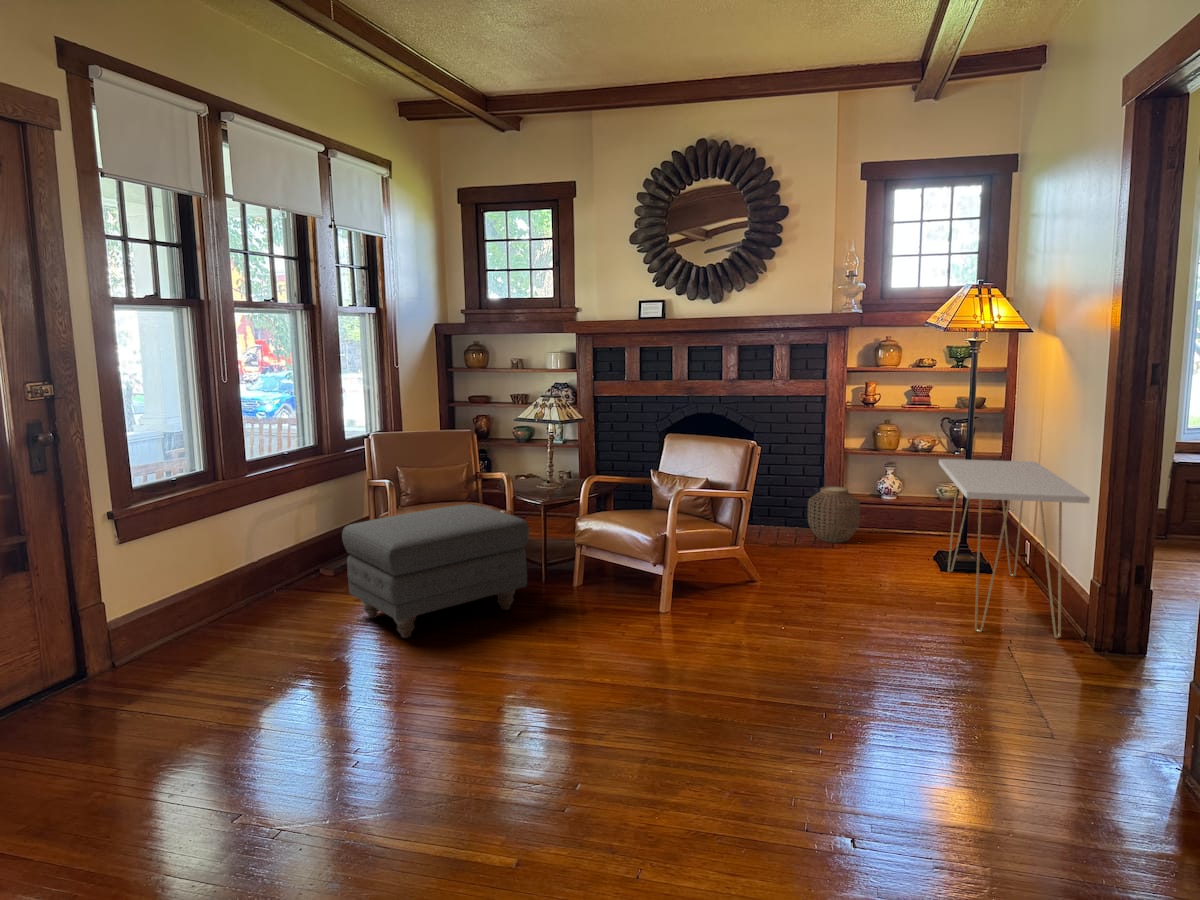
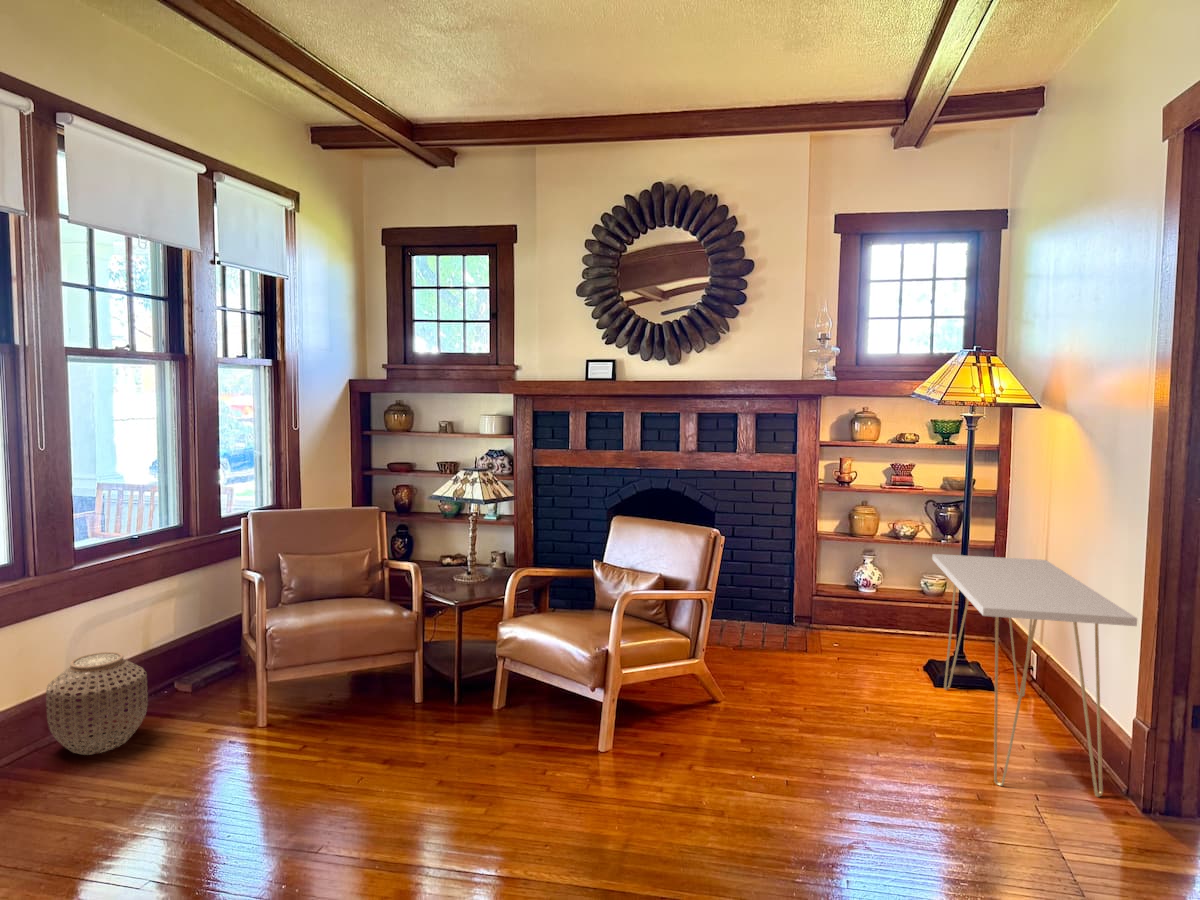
woven basket: present [808,486,860,543] -> present [46,652,148,755]
ottoman: present [342,504,530,638] -> none [185,605,434,797]

